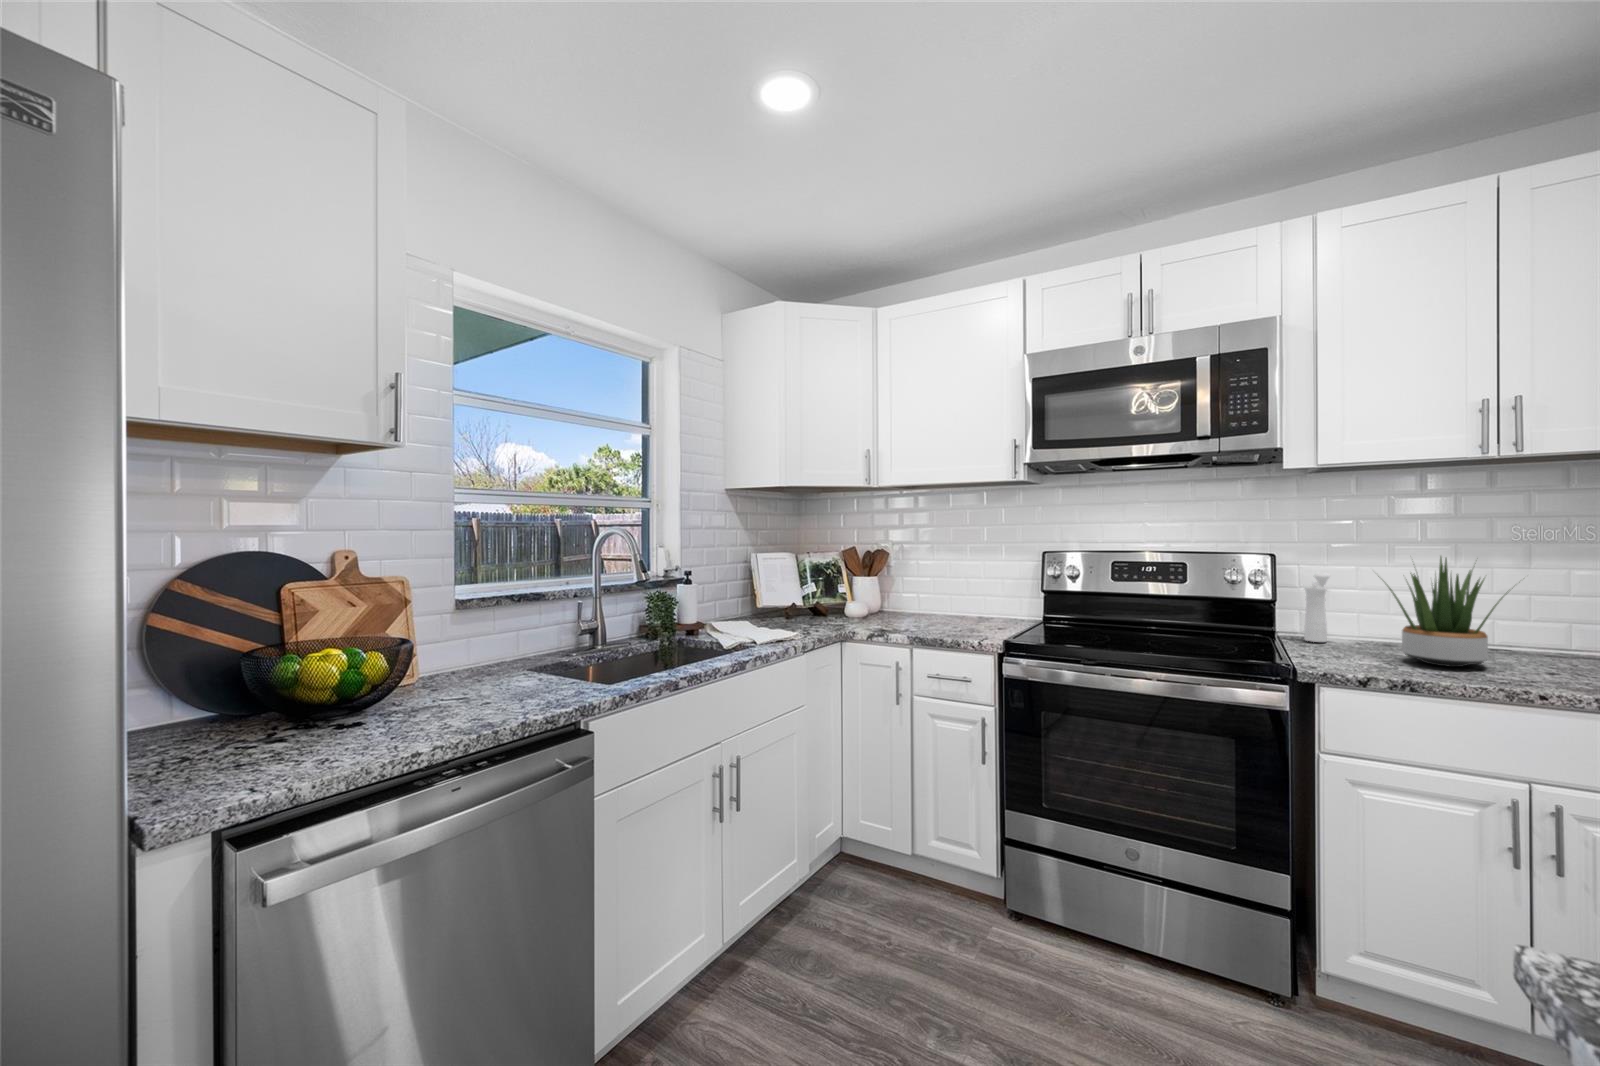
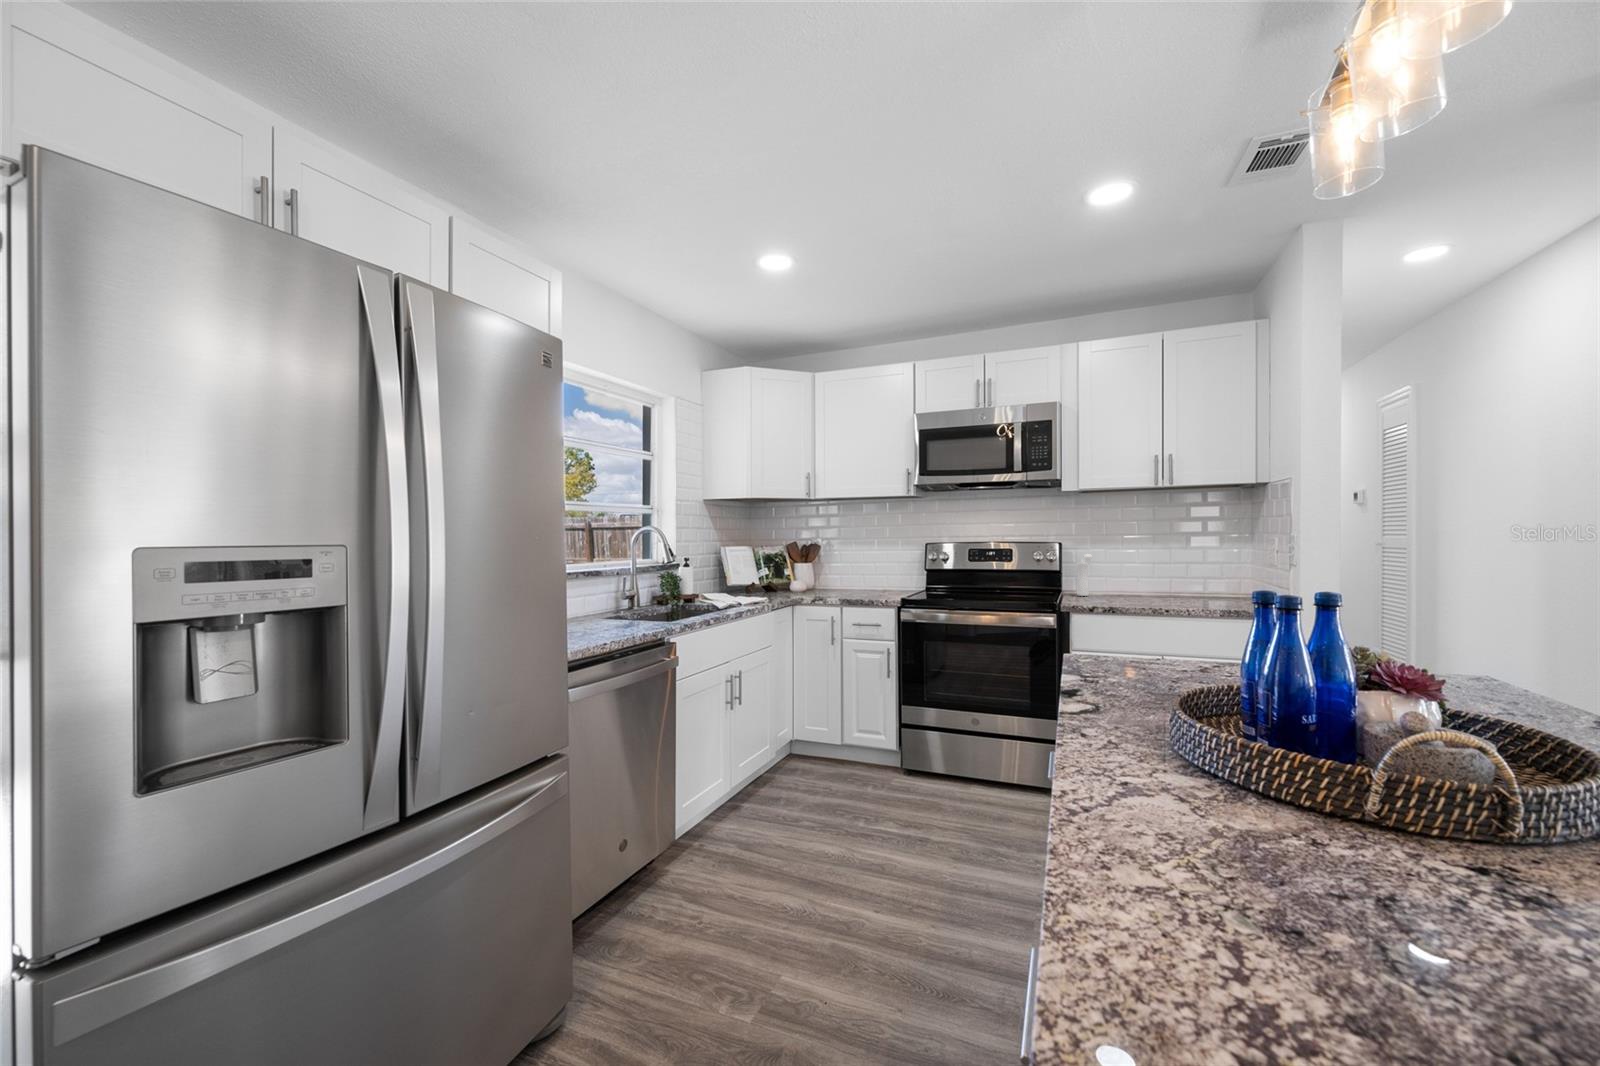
potted plant: present [1378,556,1503,667] -> none [1106,542,1172,603]

